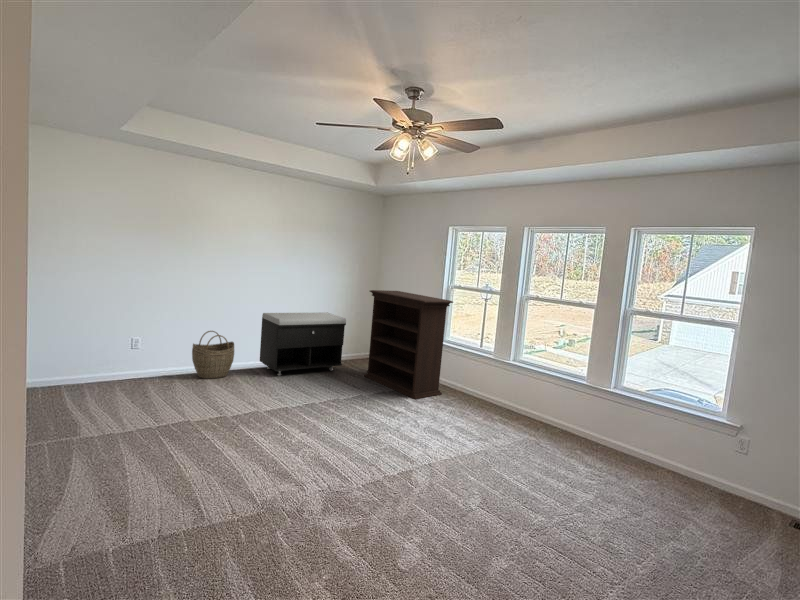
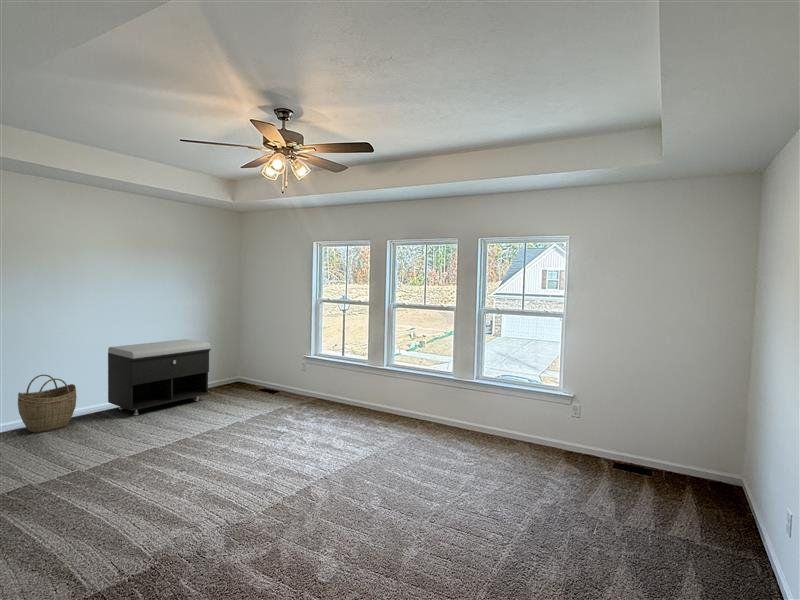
bookshelf: present [364,290,453,399] -> none [235,310,325,417]

